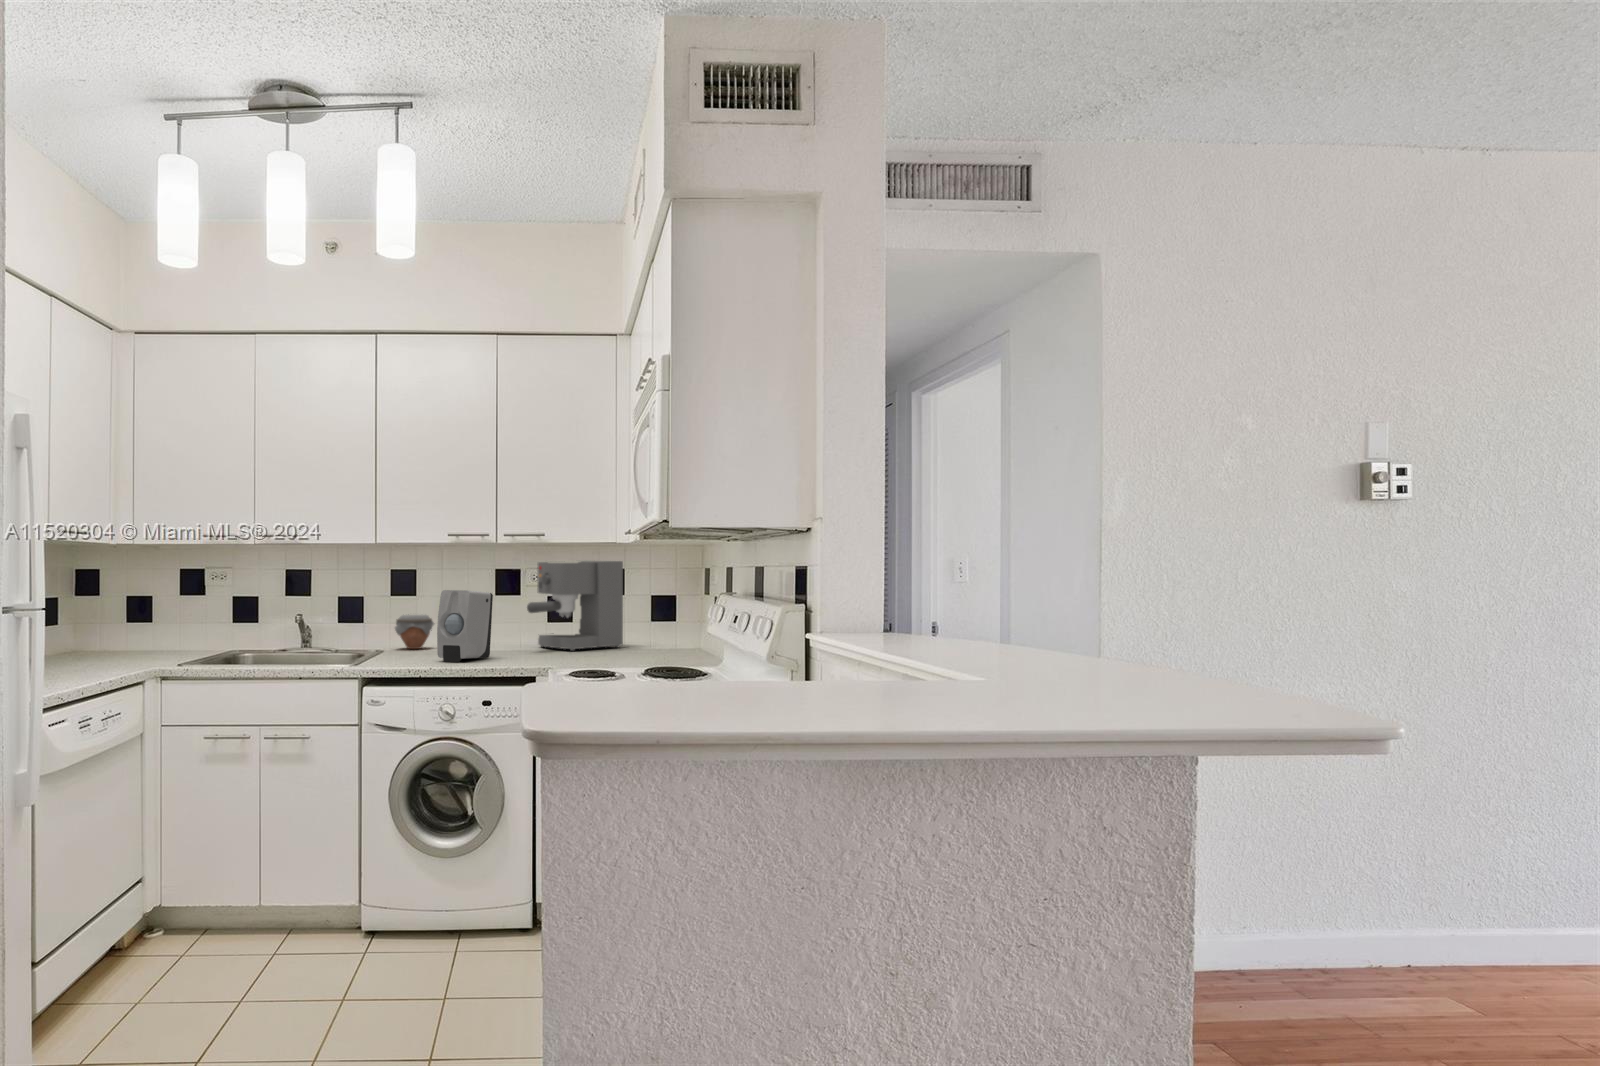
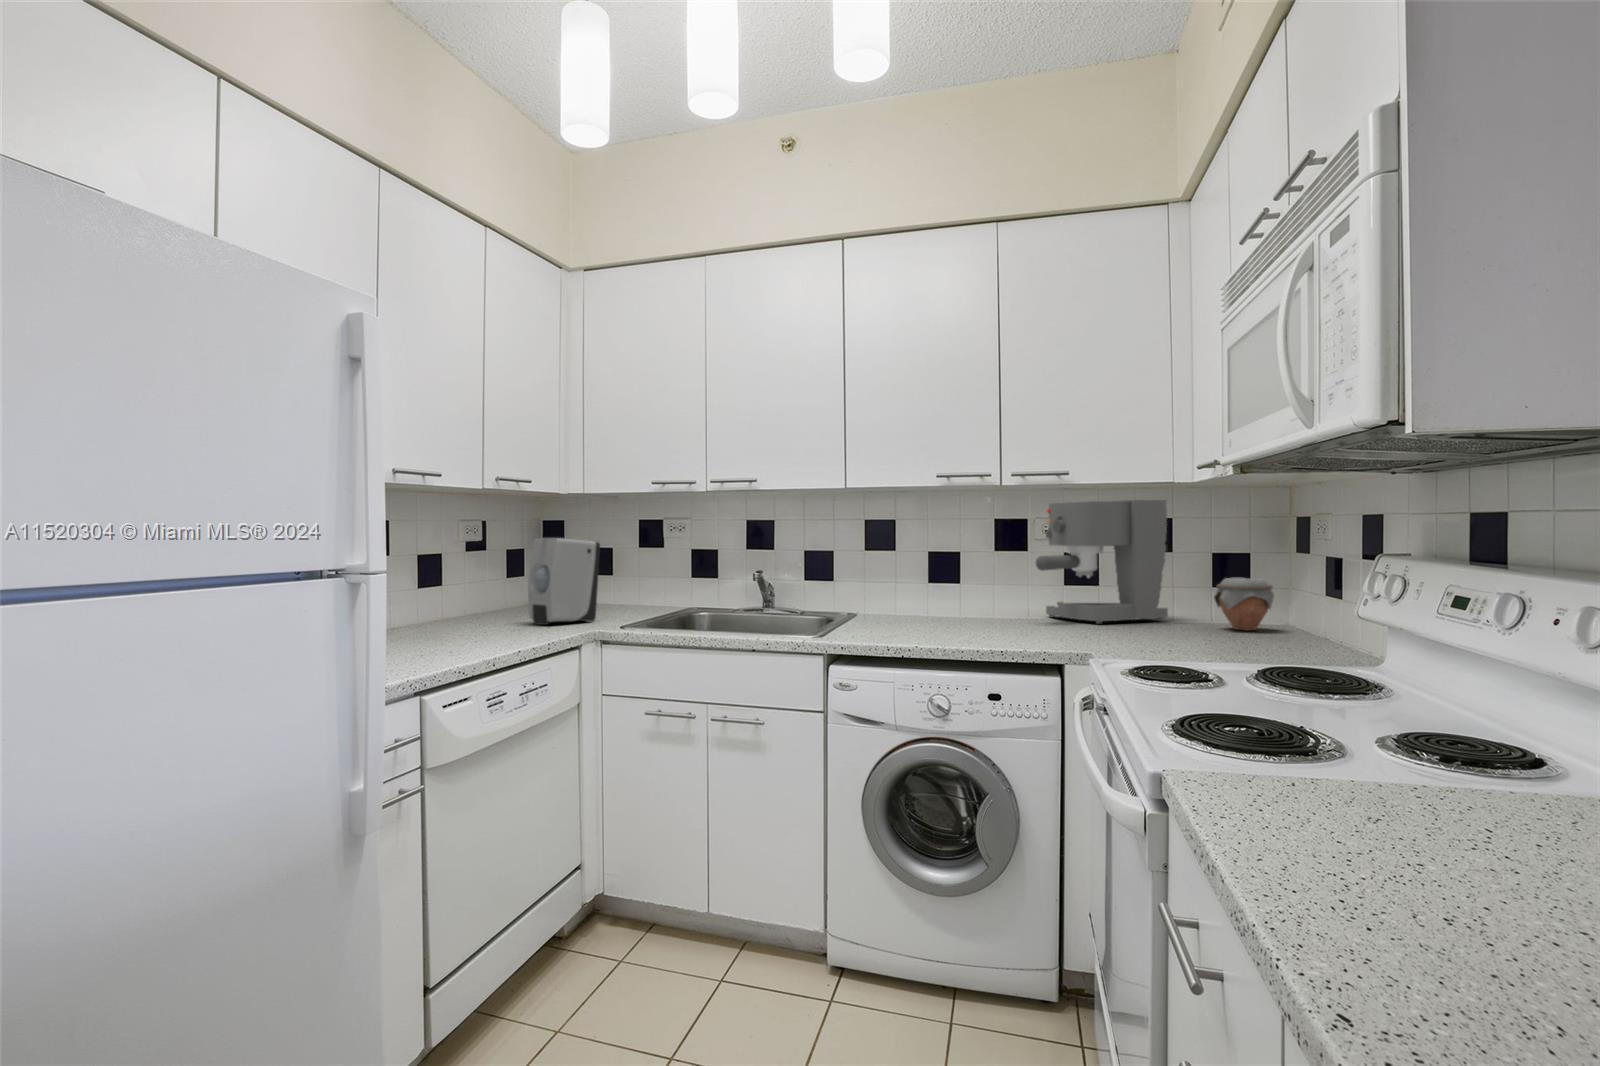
soap dispenser: present [437,590,493,662] -> present [528,538,600,625]
jar: present [395,614,434,649] -> present [1214,577,1274,631]

